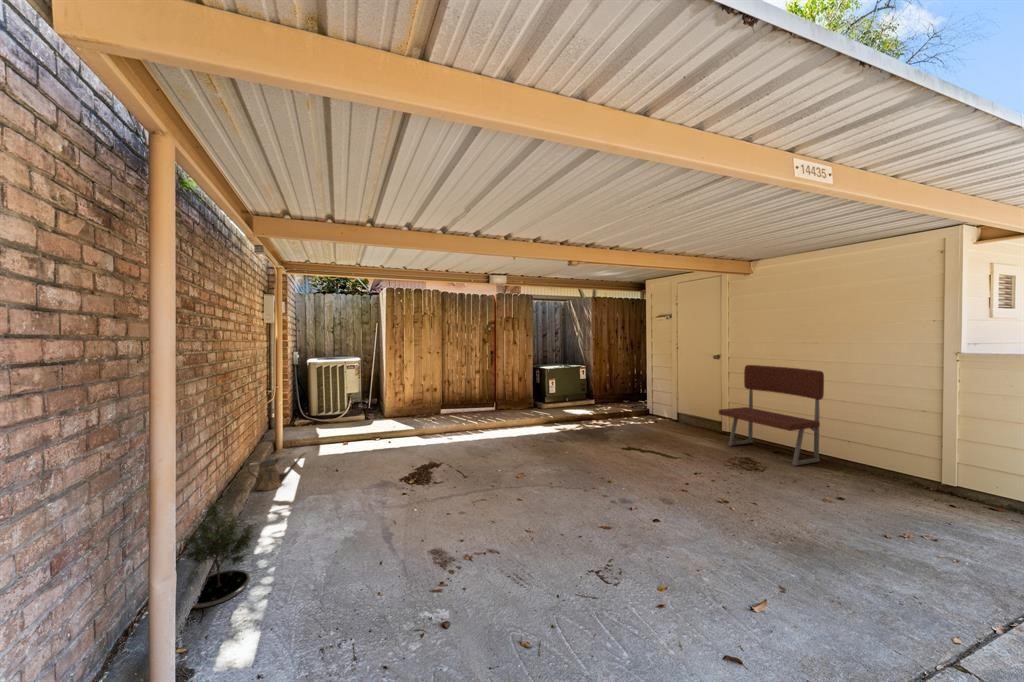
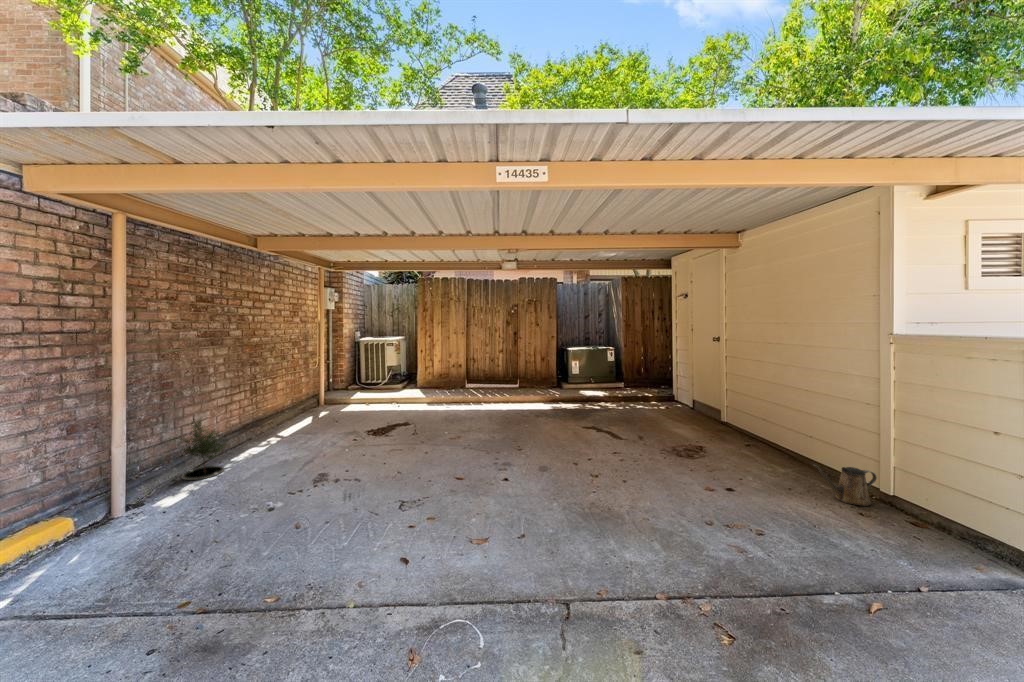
bench: present [719,365,824,466] -> none [693,350,791,459]
watering can: present [247,453,305,491] -> present [813,464,877,506]

